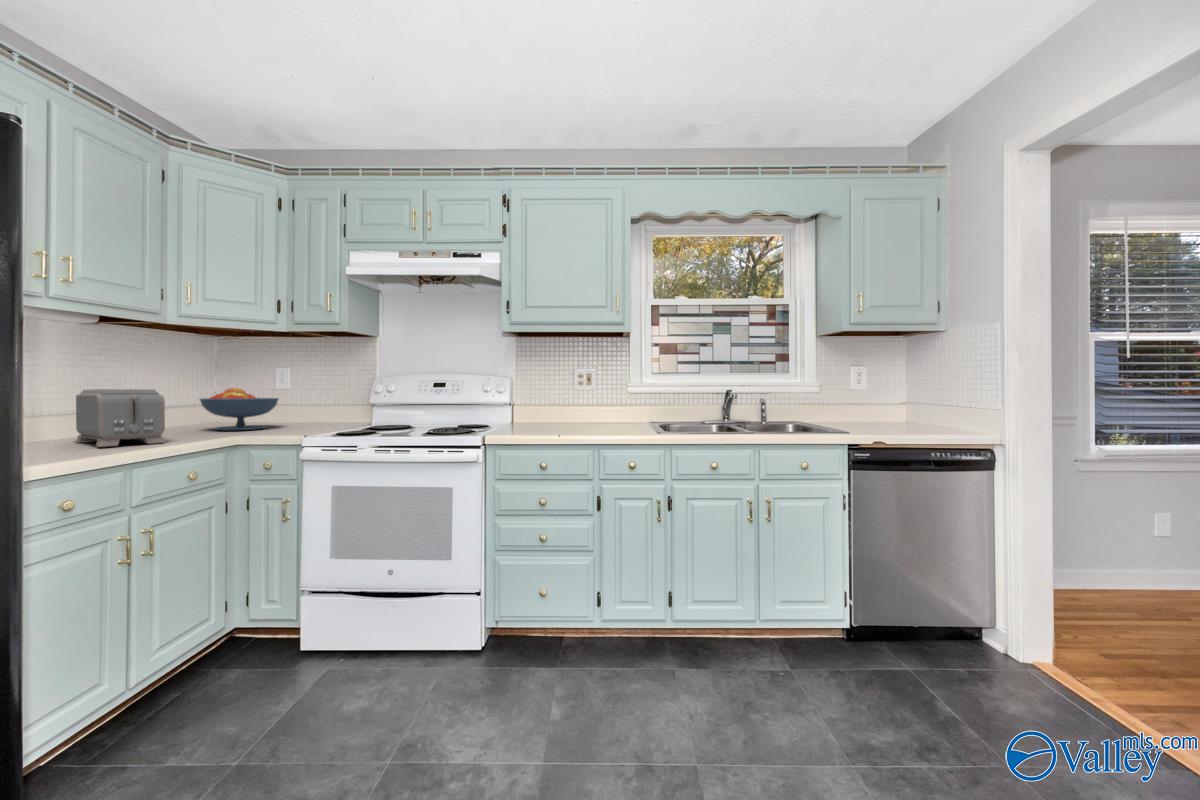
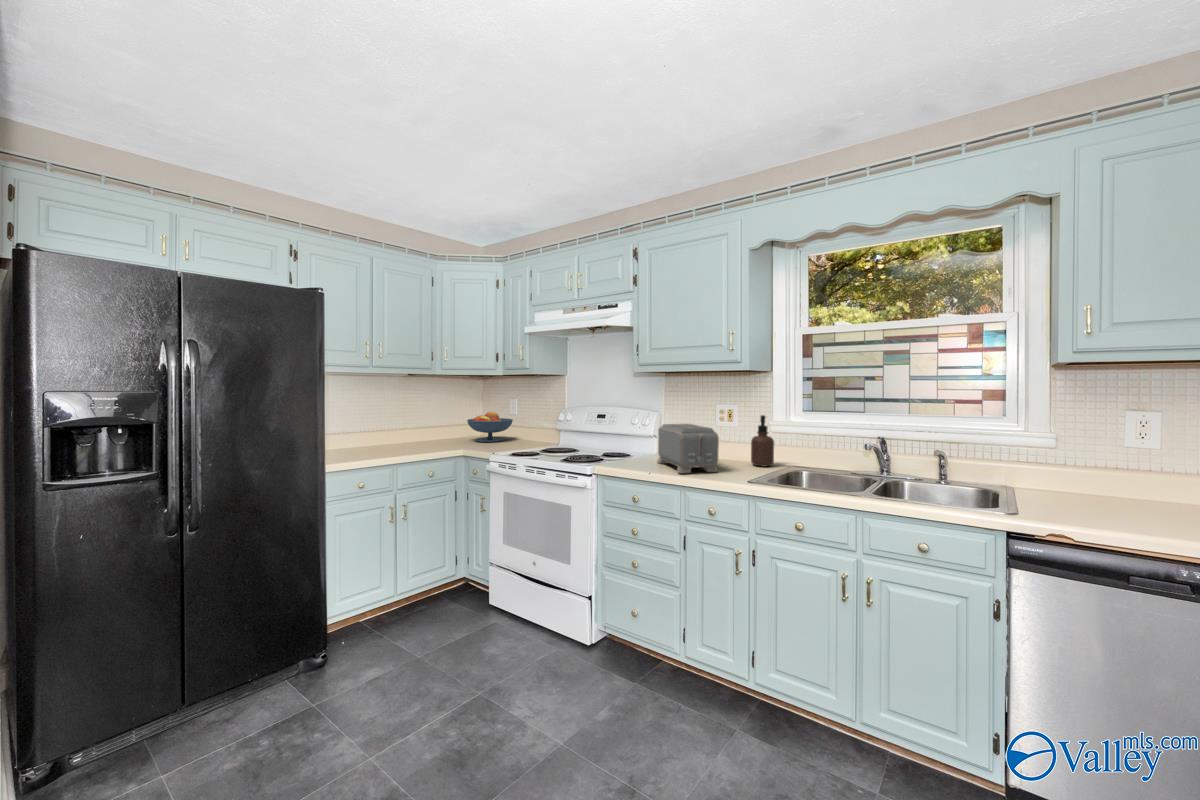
soap dispenser: none [615,377,635,424] -> present [751,415,774,467]
toaster: present [75,389,165,447] -> present [657,424,719,473]

